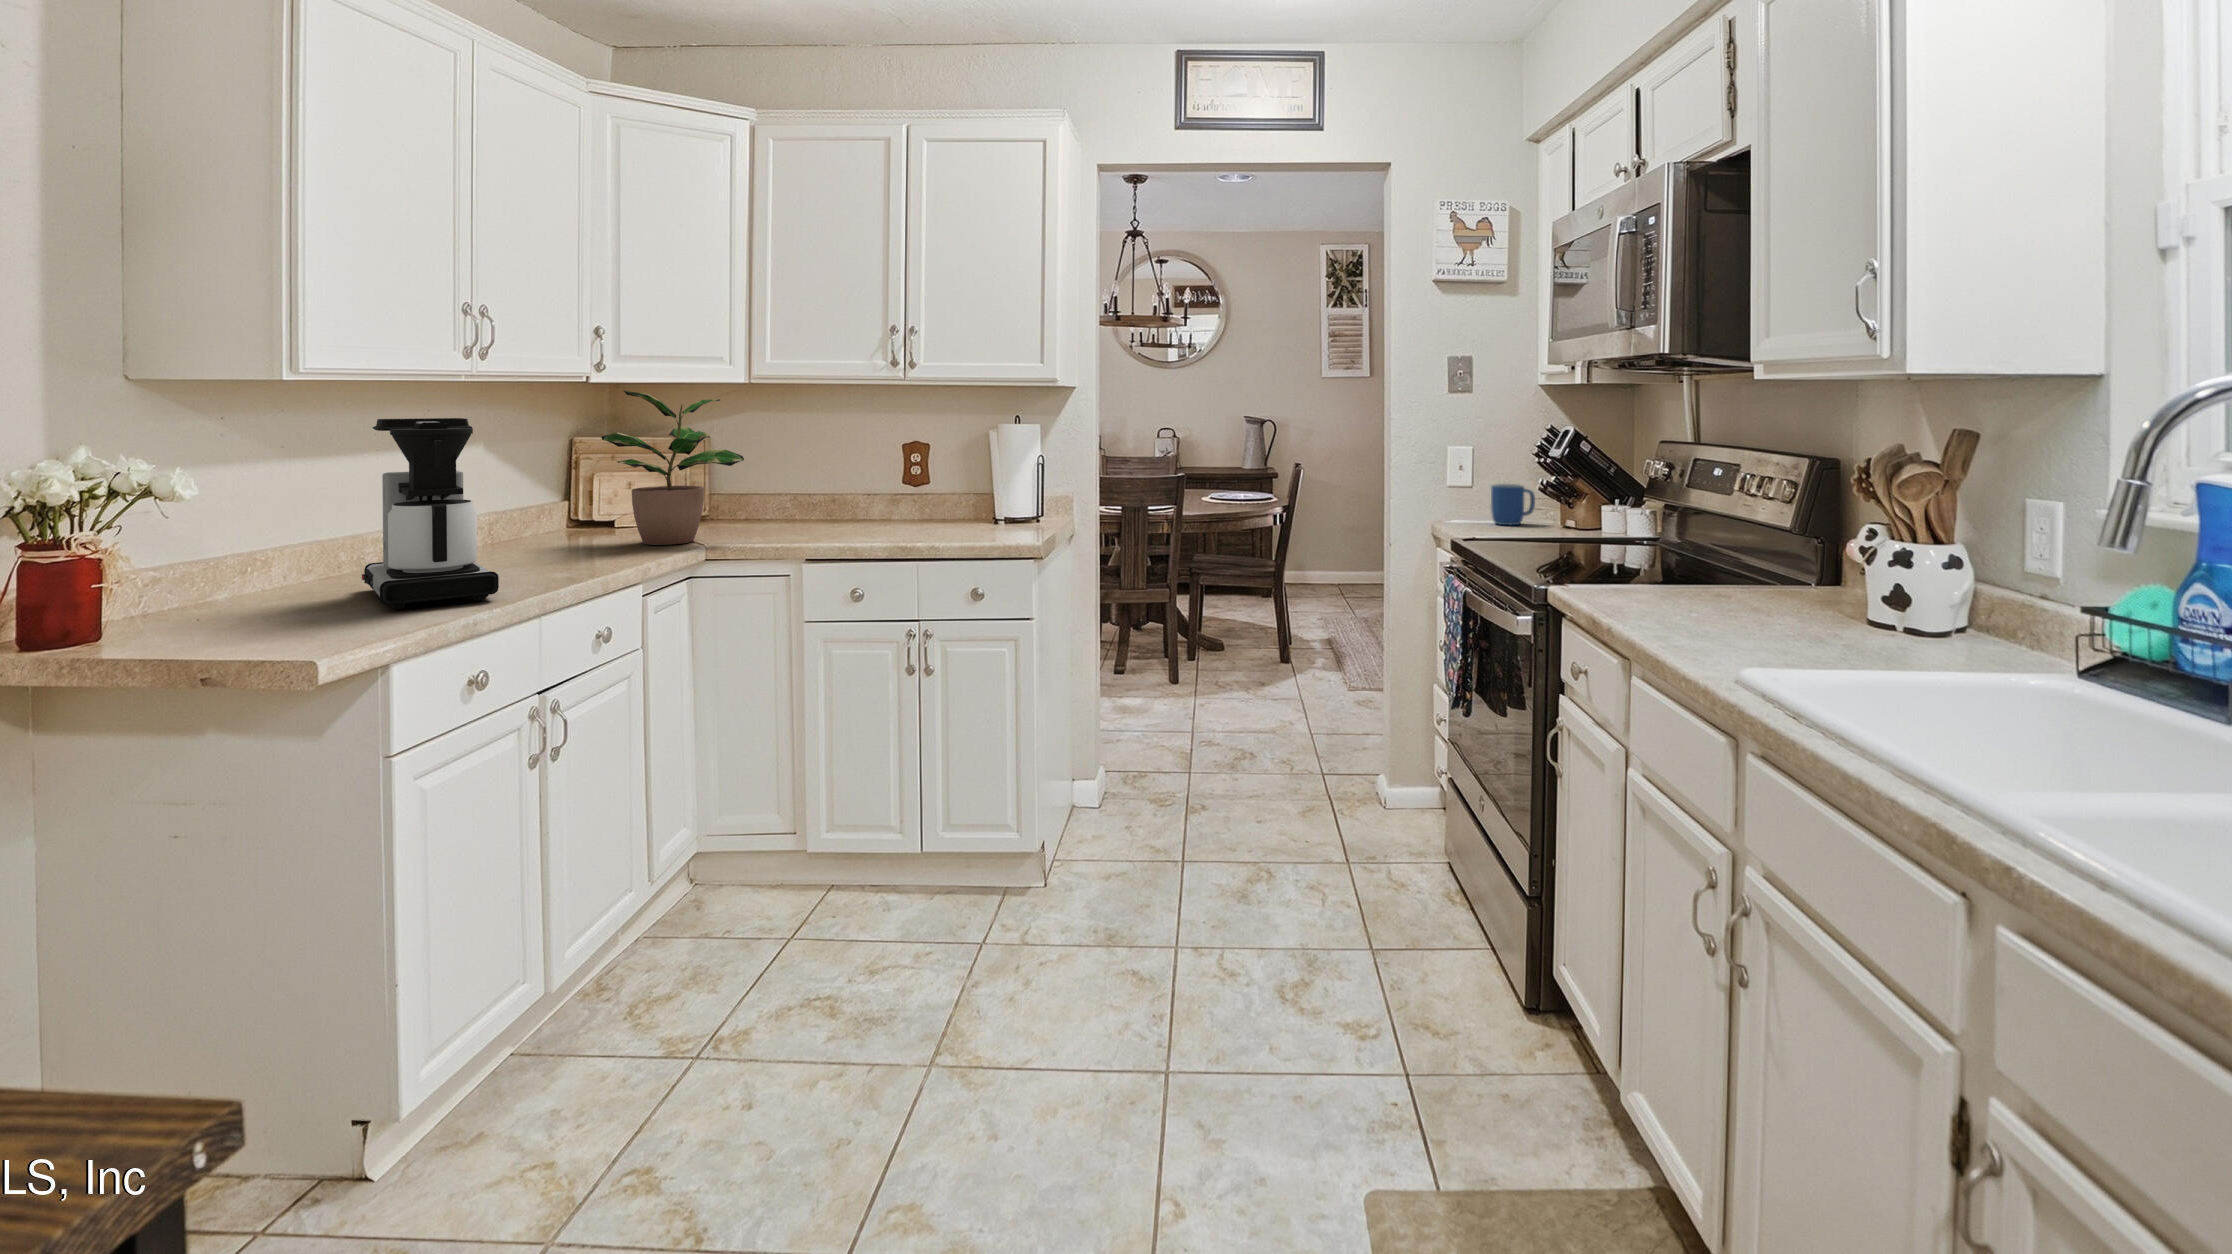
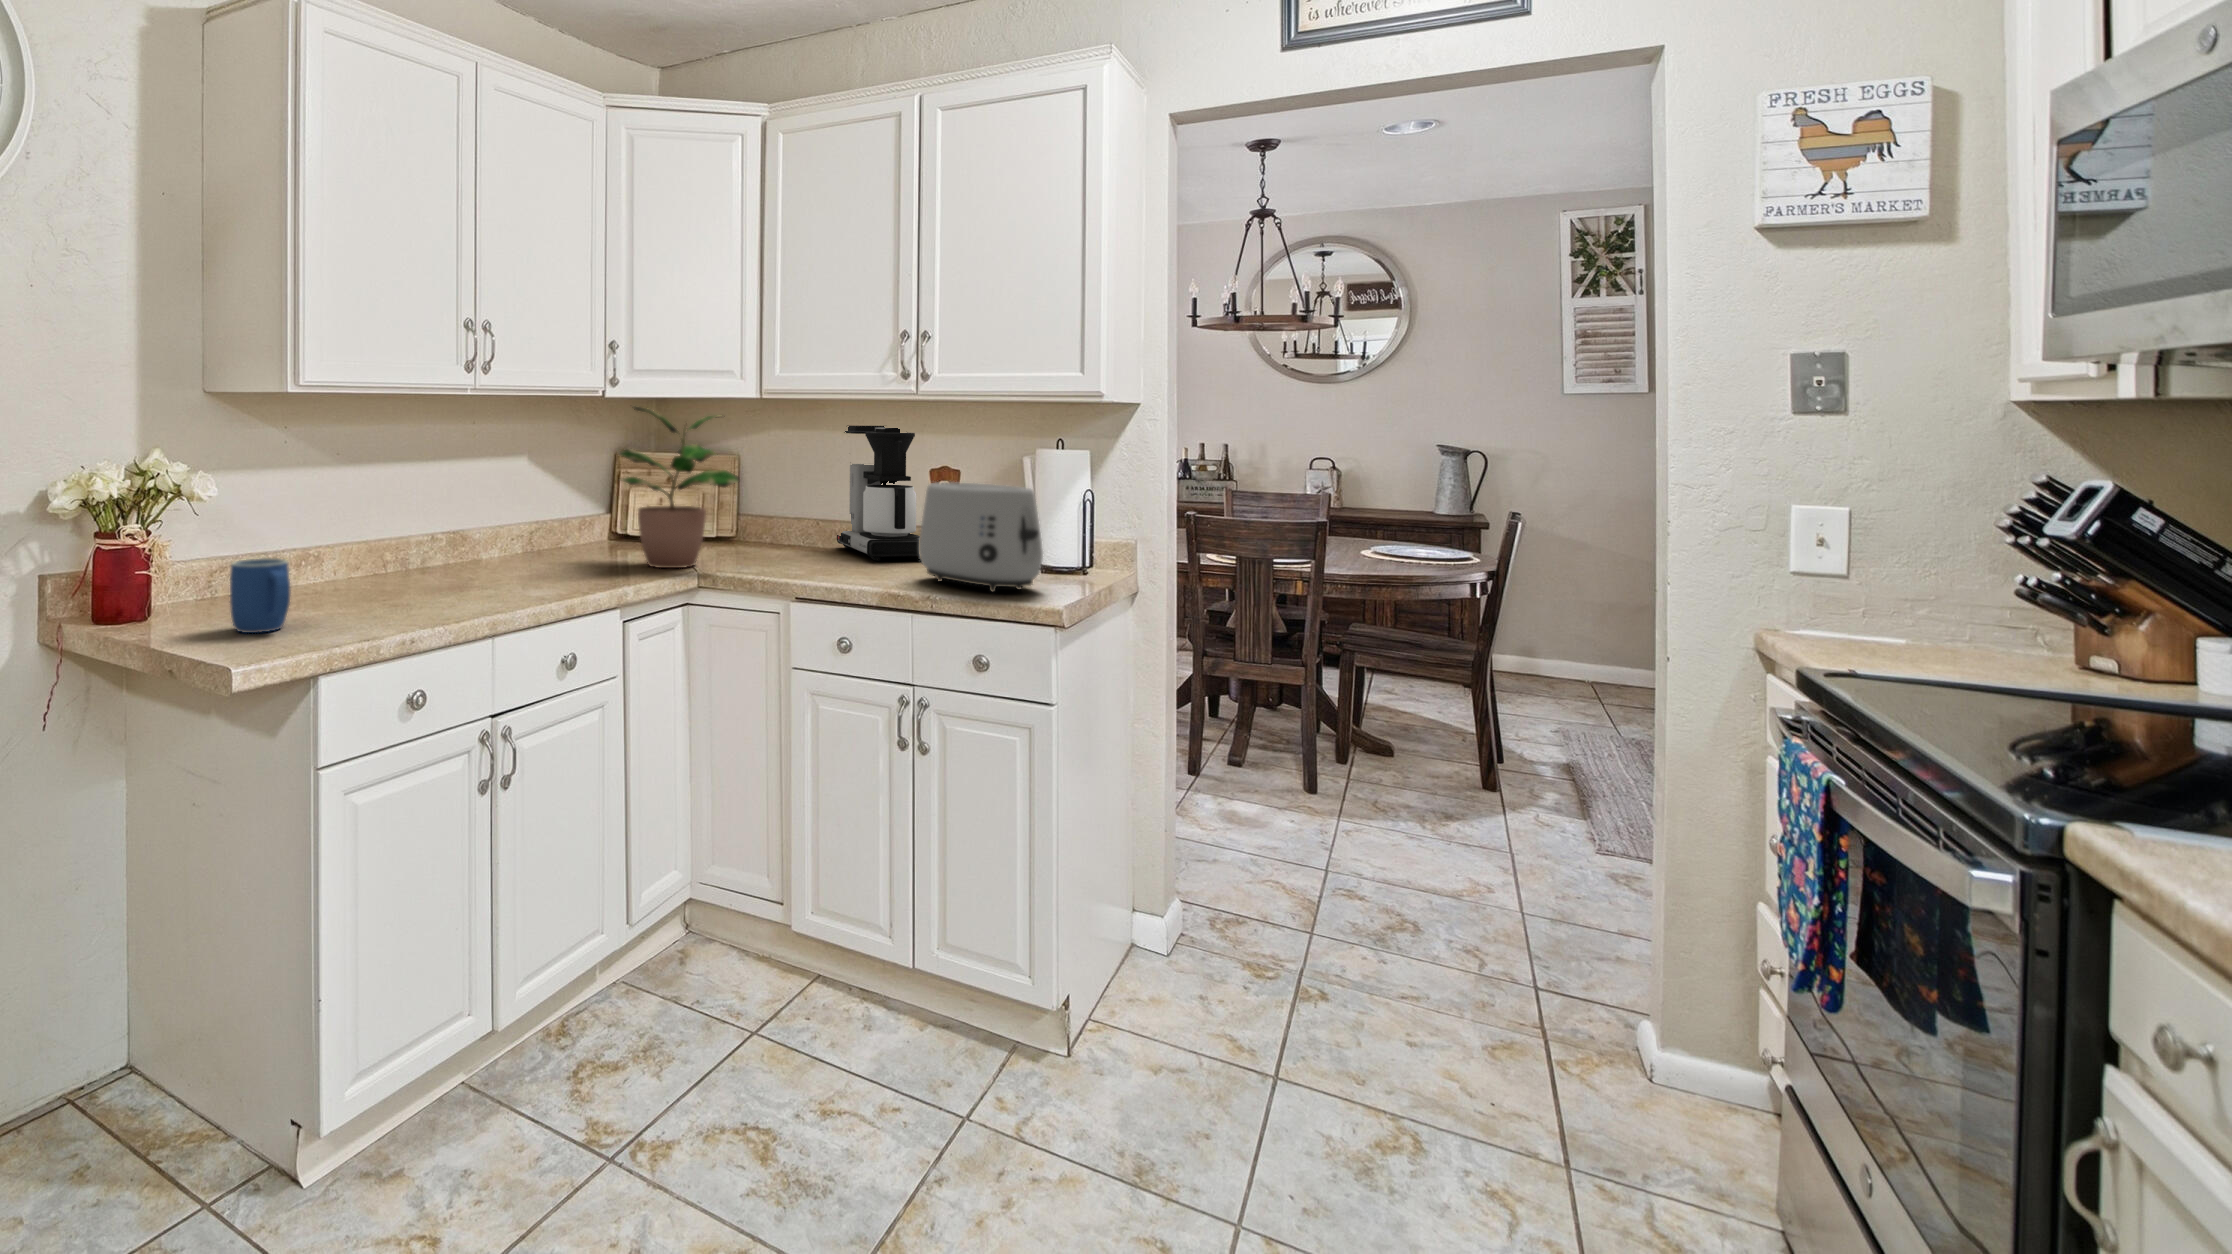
coffee maker: present [362,418,499,609] -> present [837,426,920,560]
toaster: none [914,453,1019,539] -> present [919,482,1043,592]
mug: present [1491,484,1535,525] -> present [230,558,290,633]

